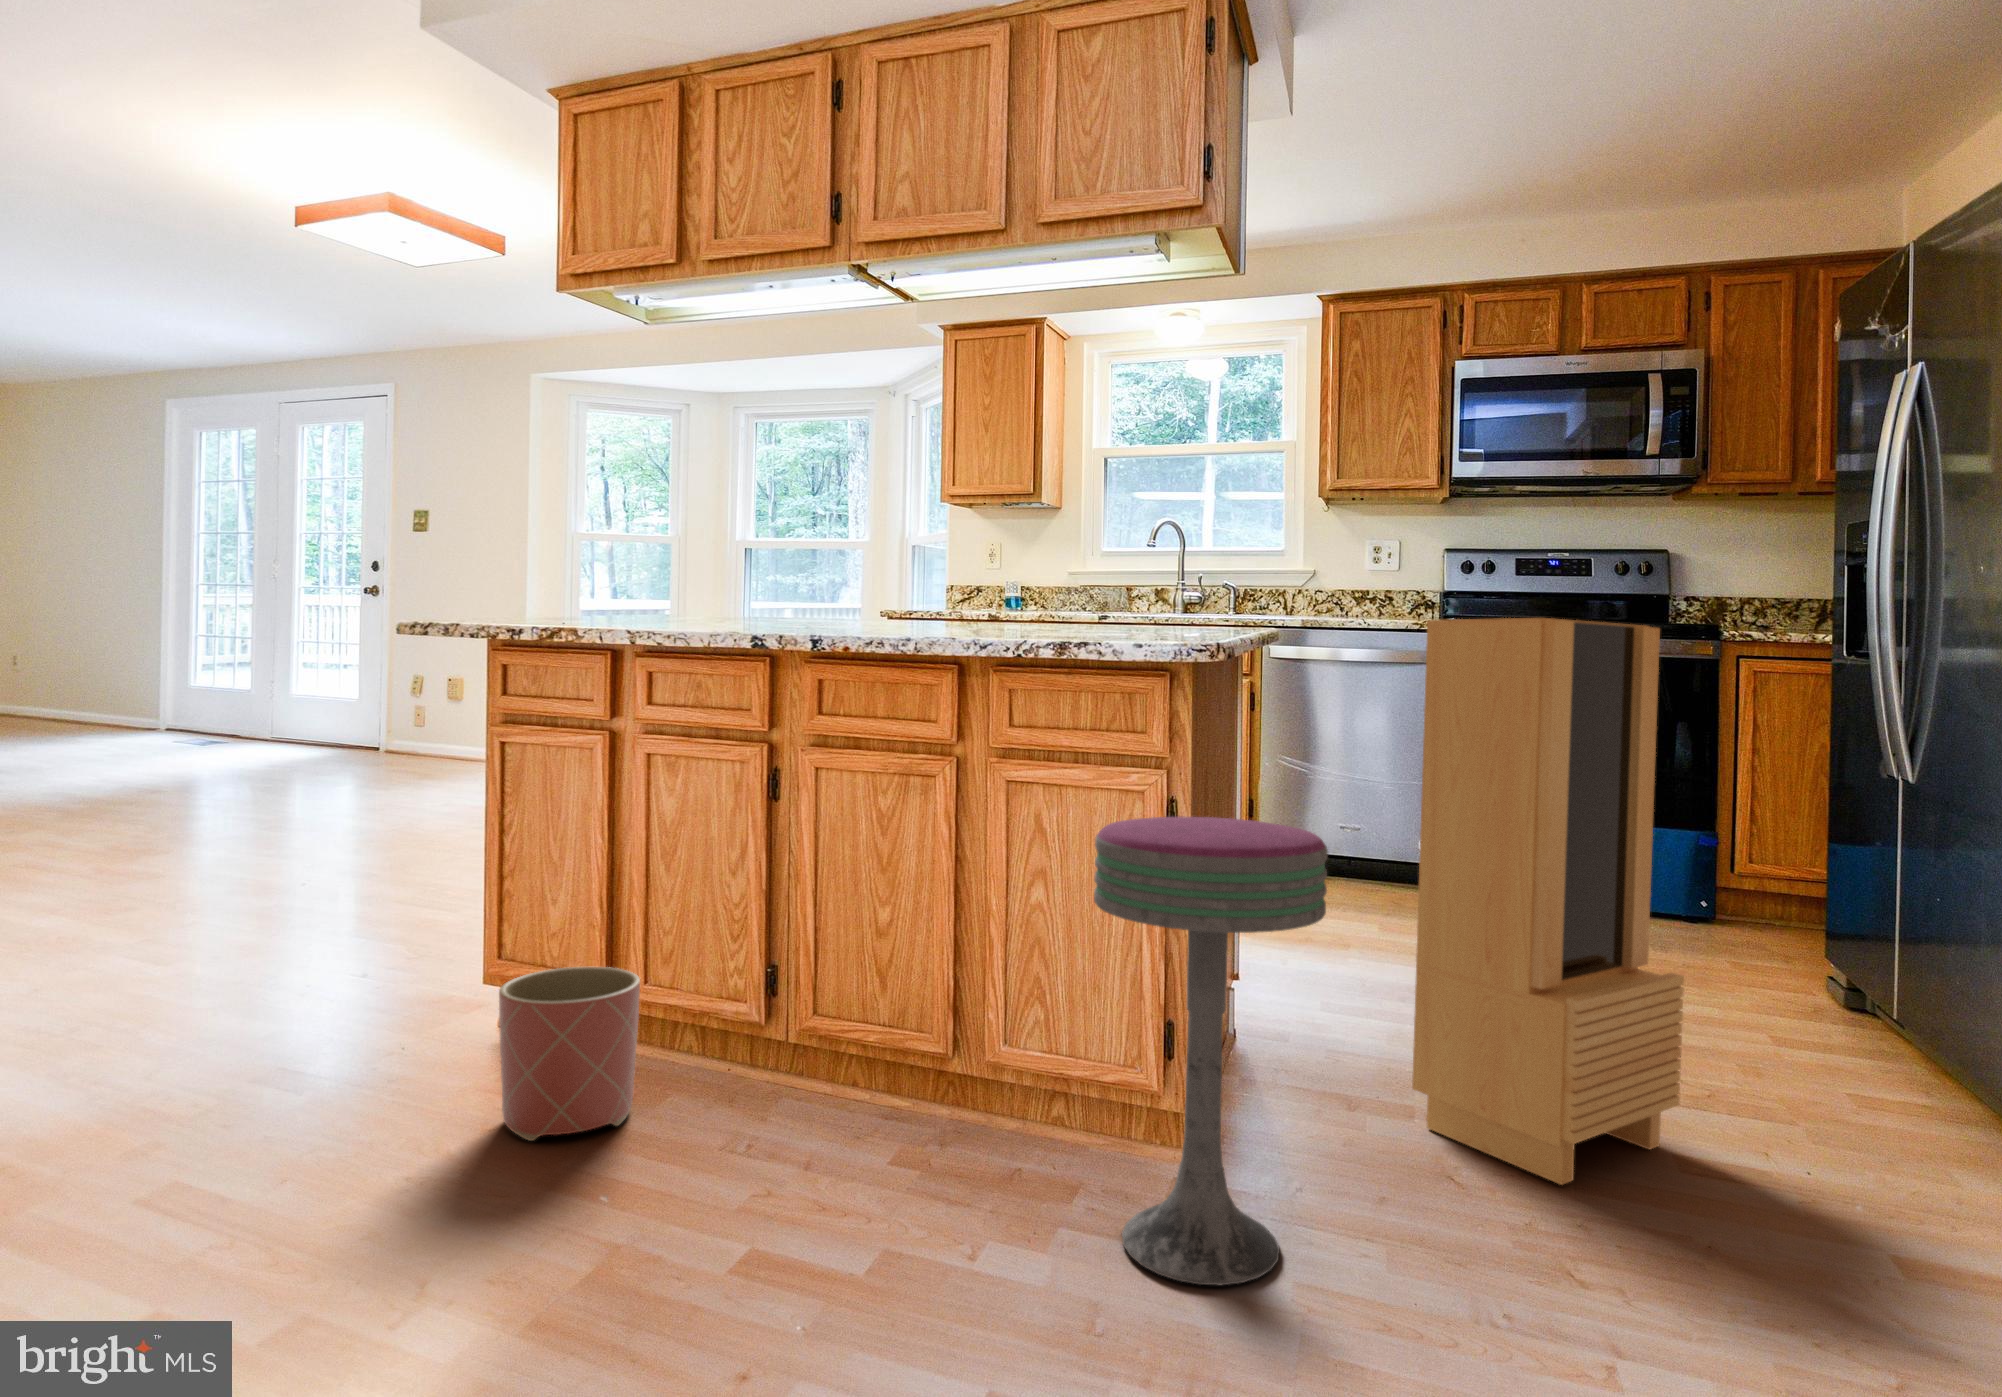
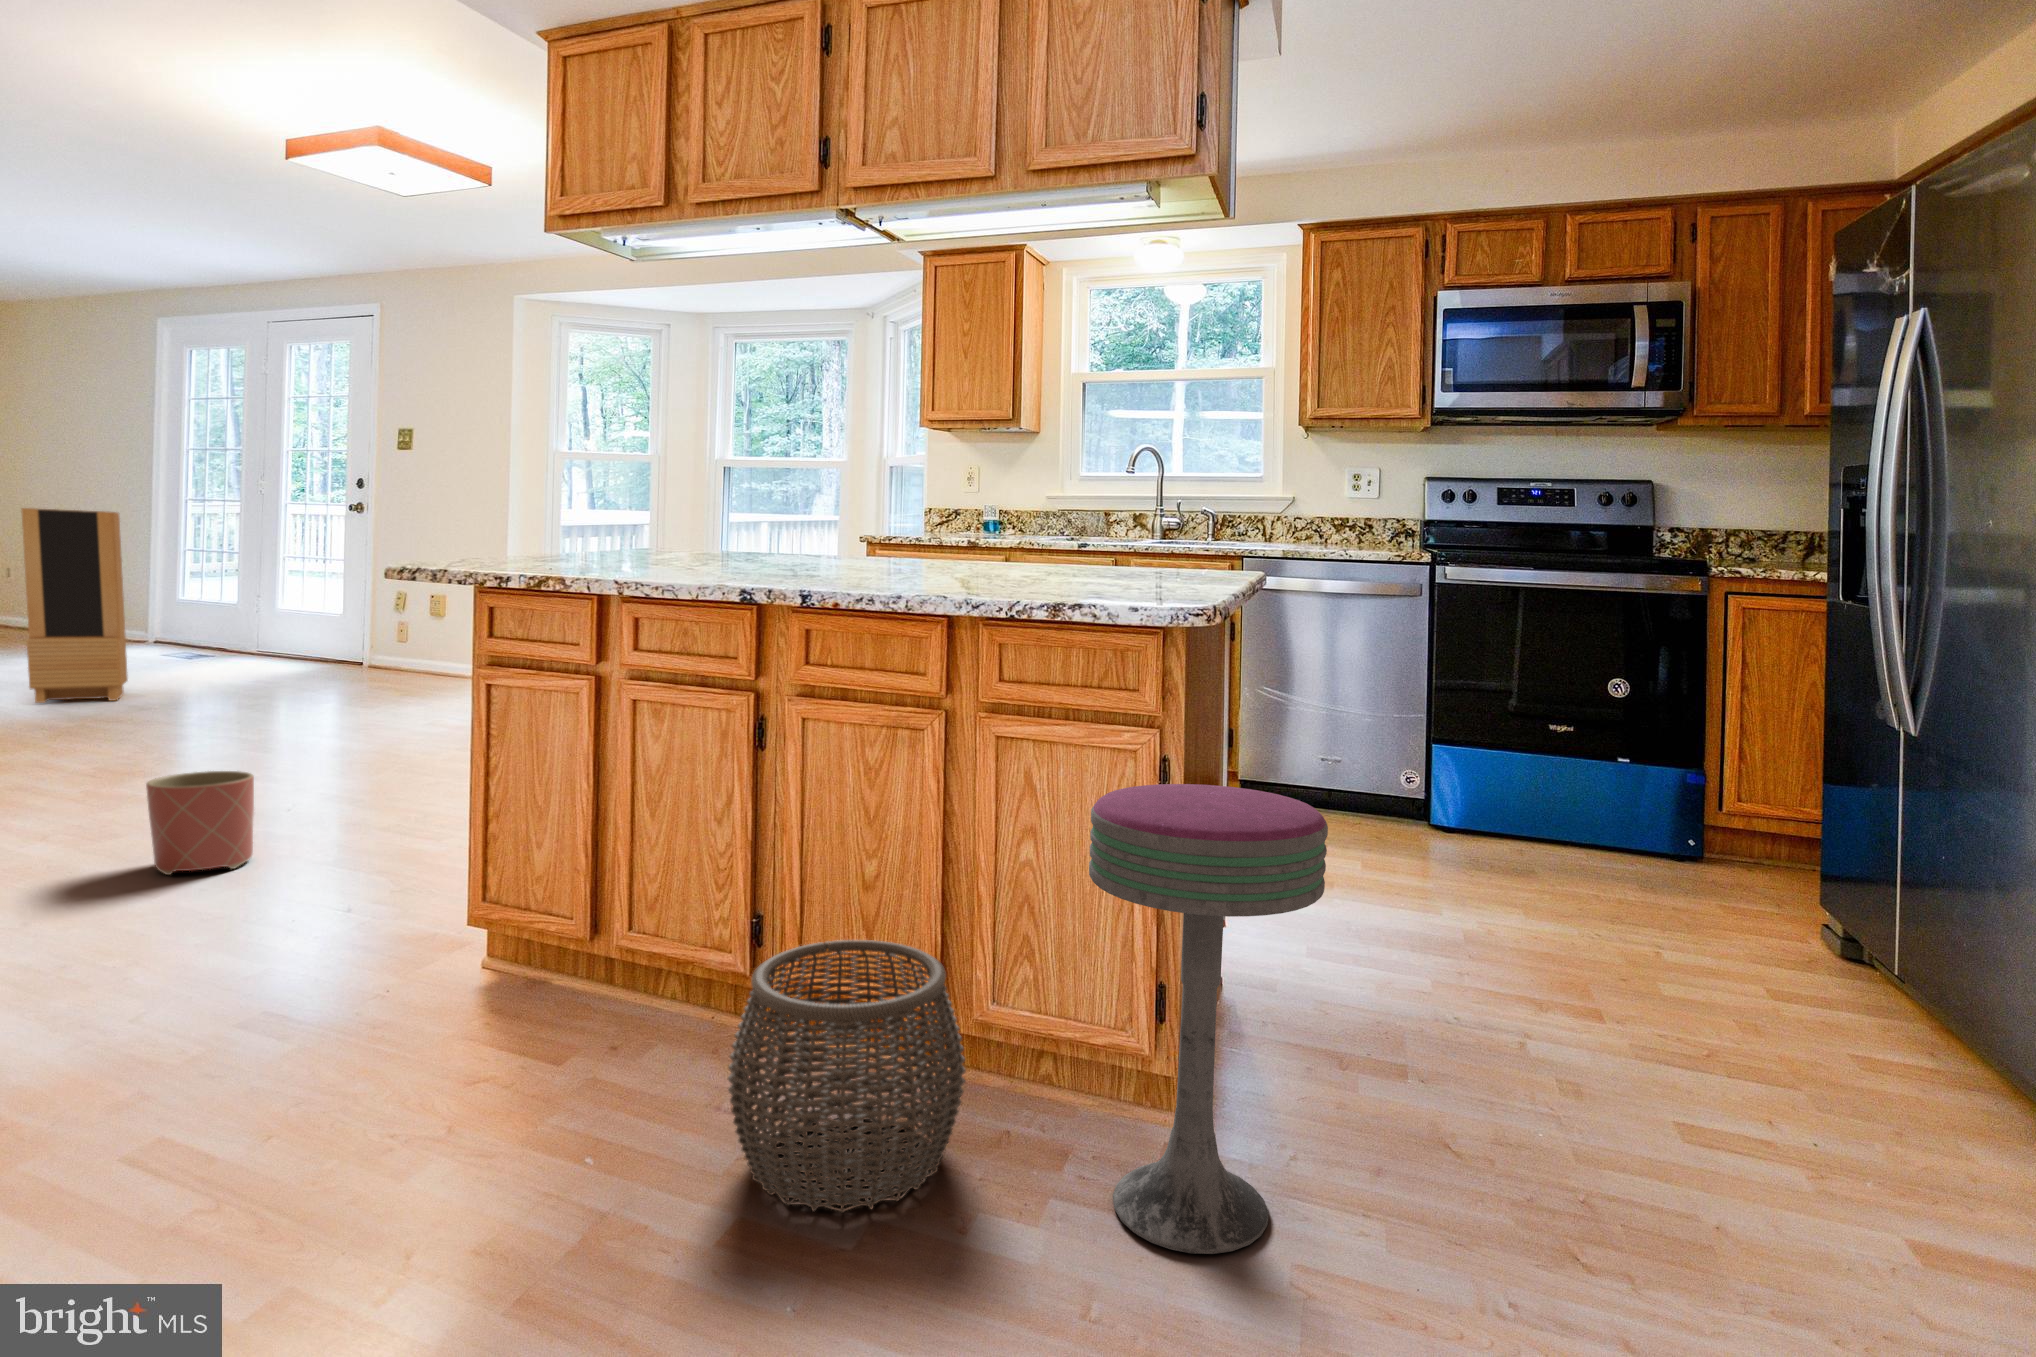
storage cabinet: present [1412,618,1684,1185] -> present [22,508,128,703]
planter: present [499,967,640,1141] -> present [146,771,254,875]
woven basket: none [736,978,974,1246] -> present [728,940,966,1213]

